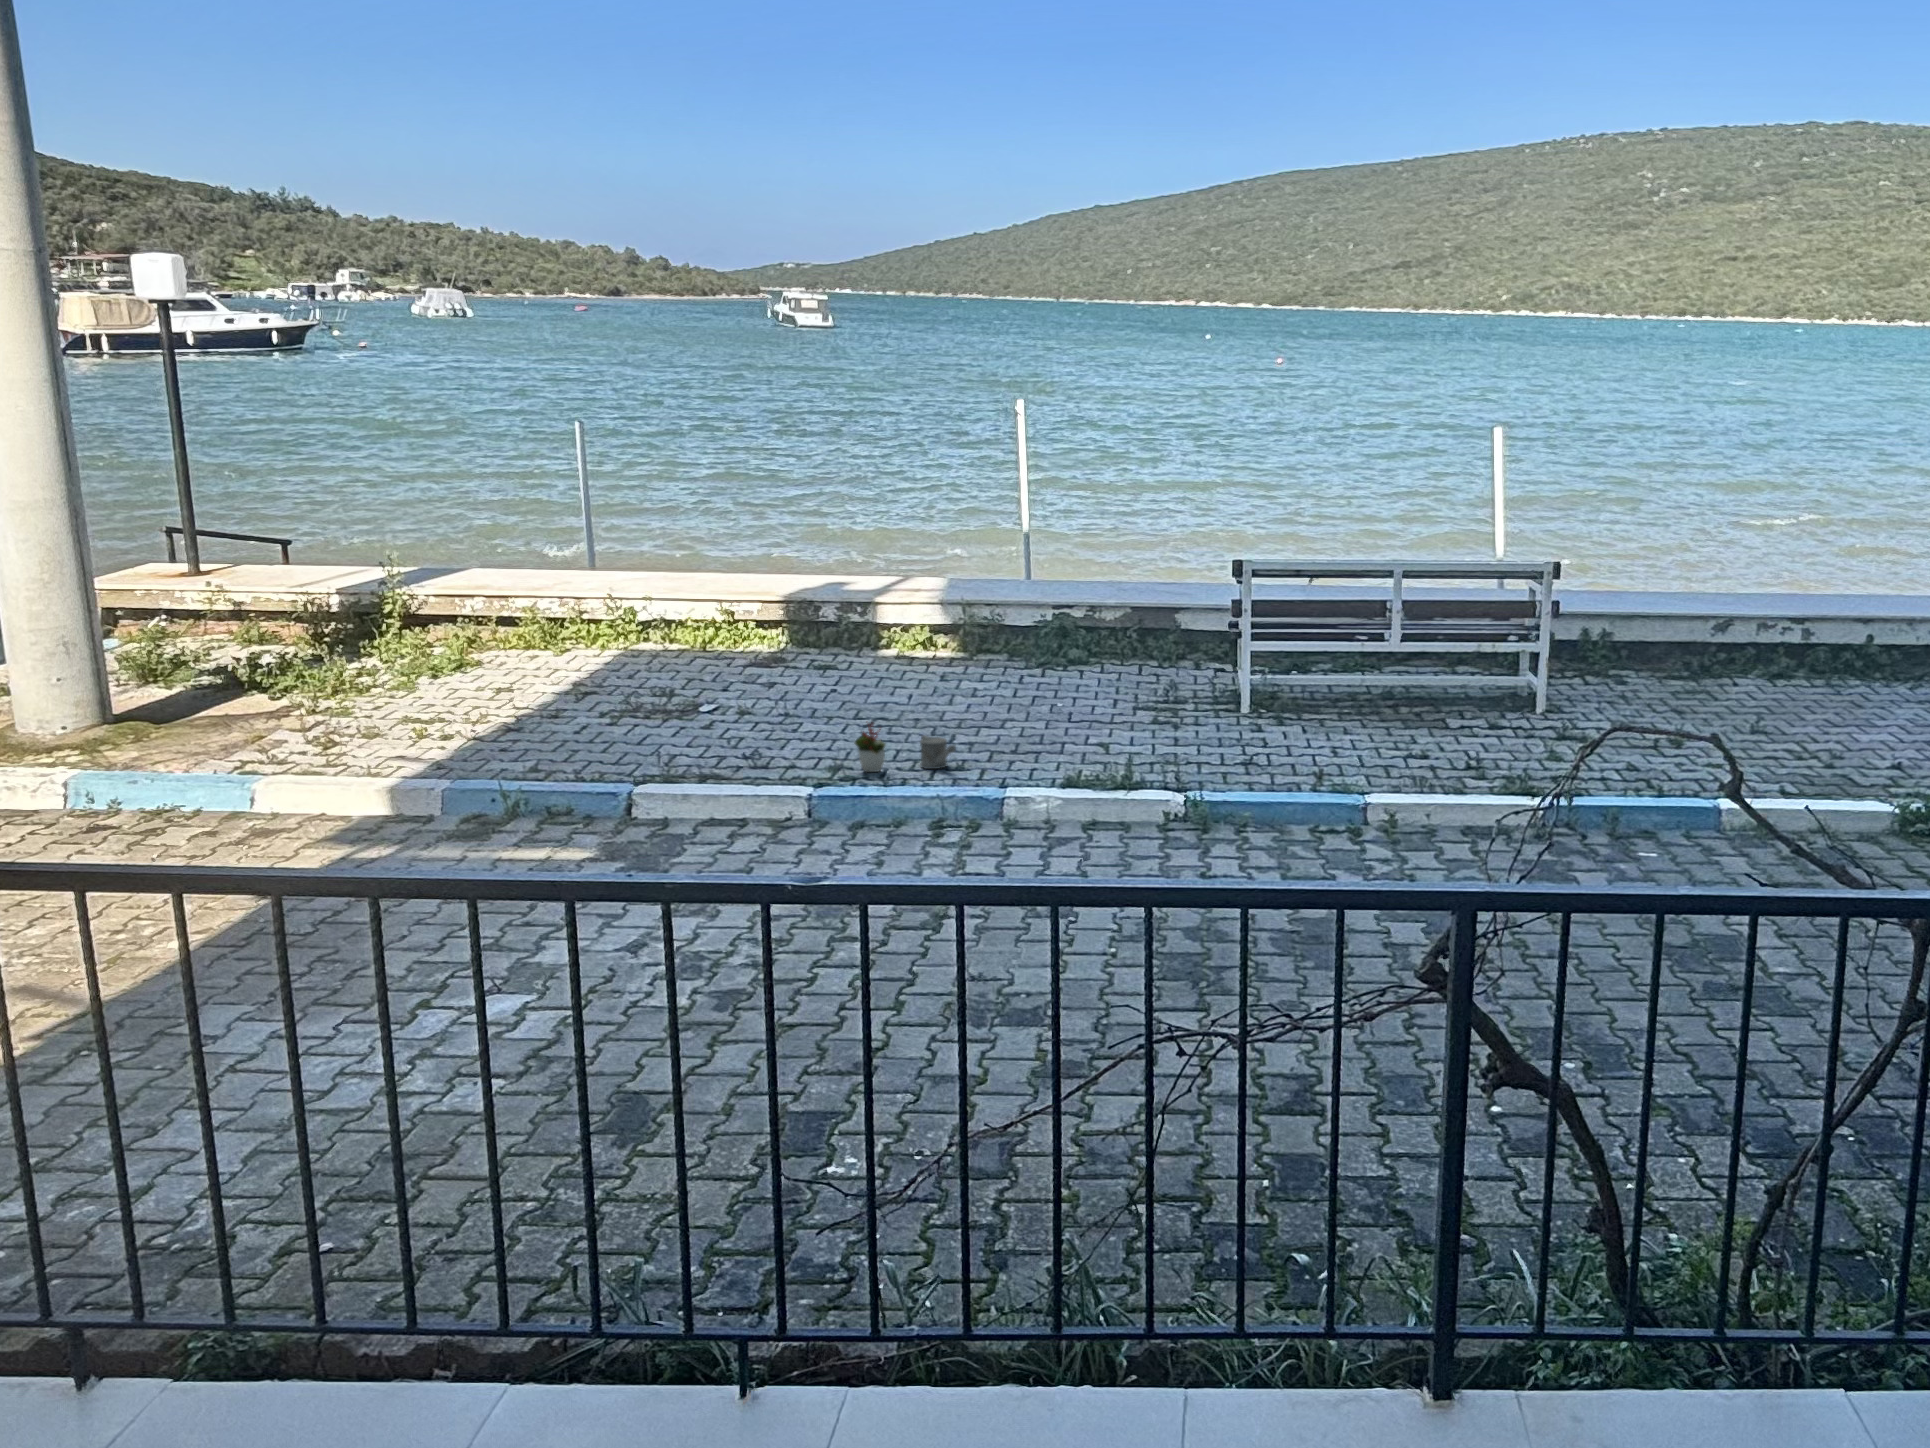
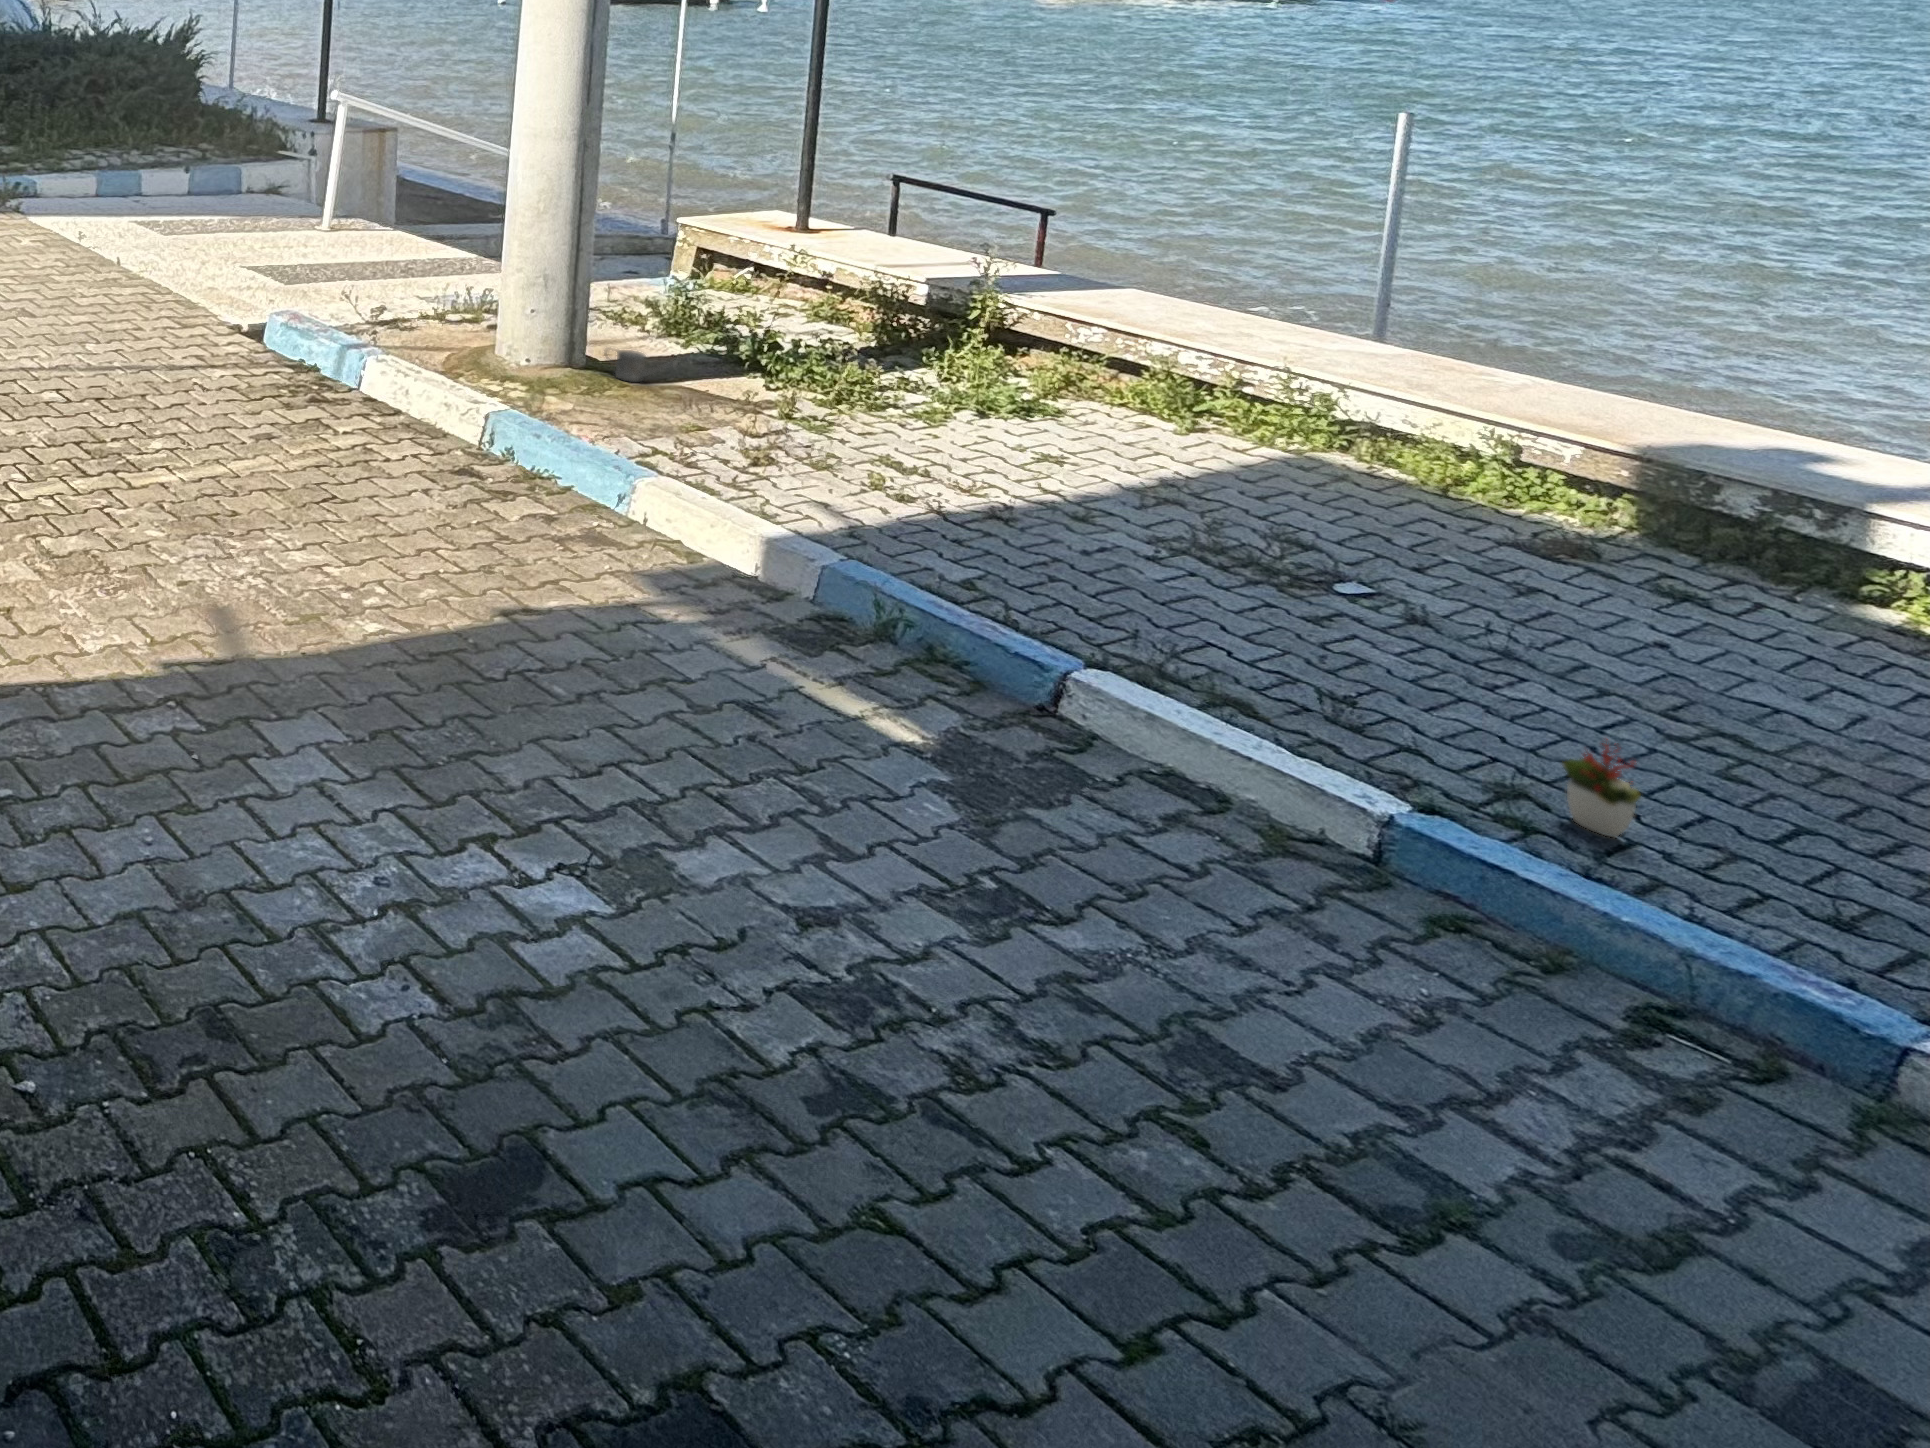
watering can: present [920,735,956,769] -> present [614,350,678,382]

